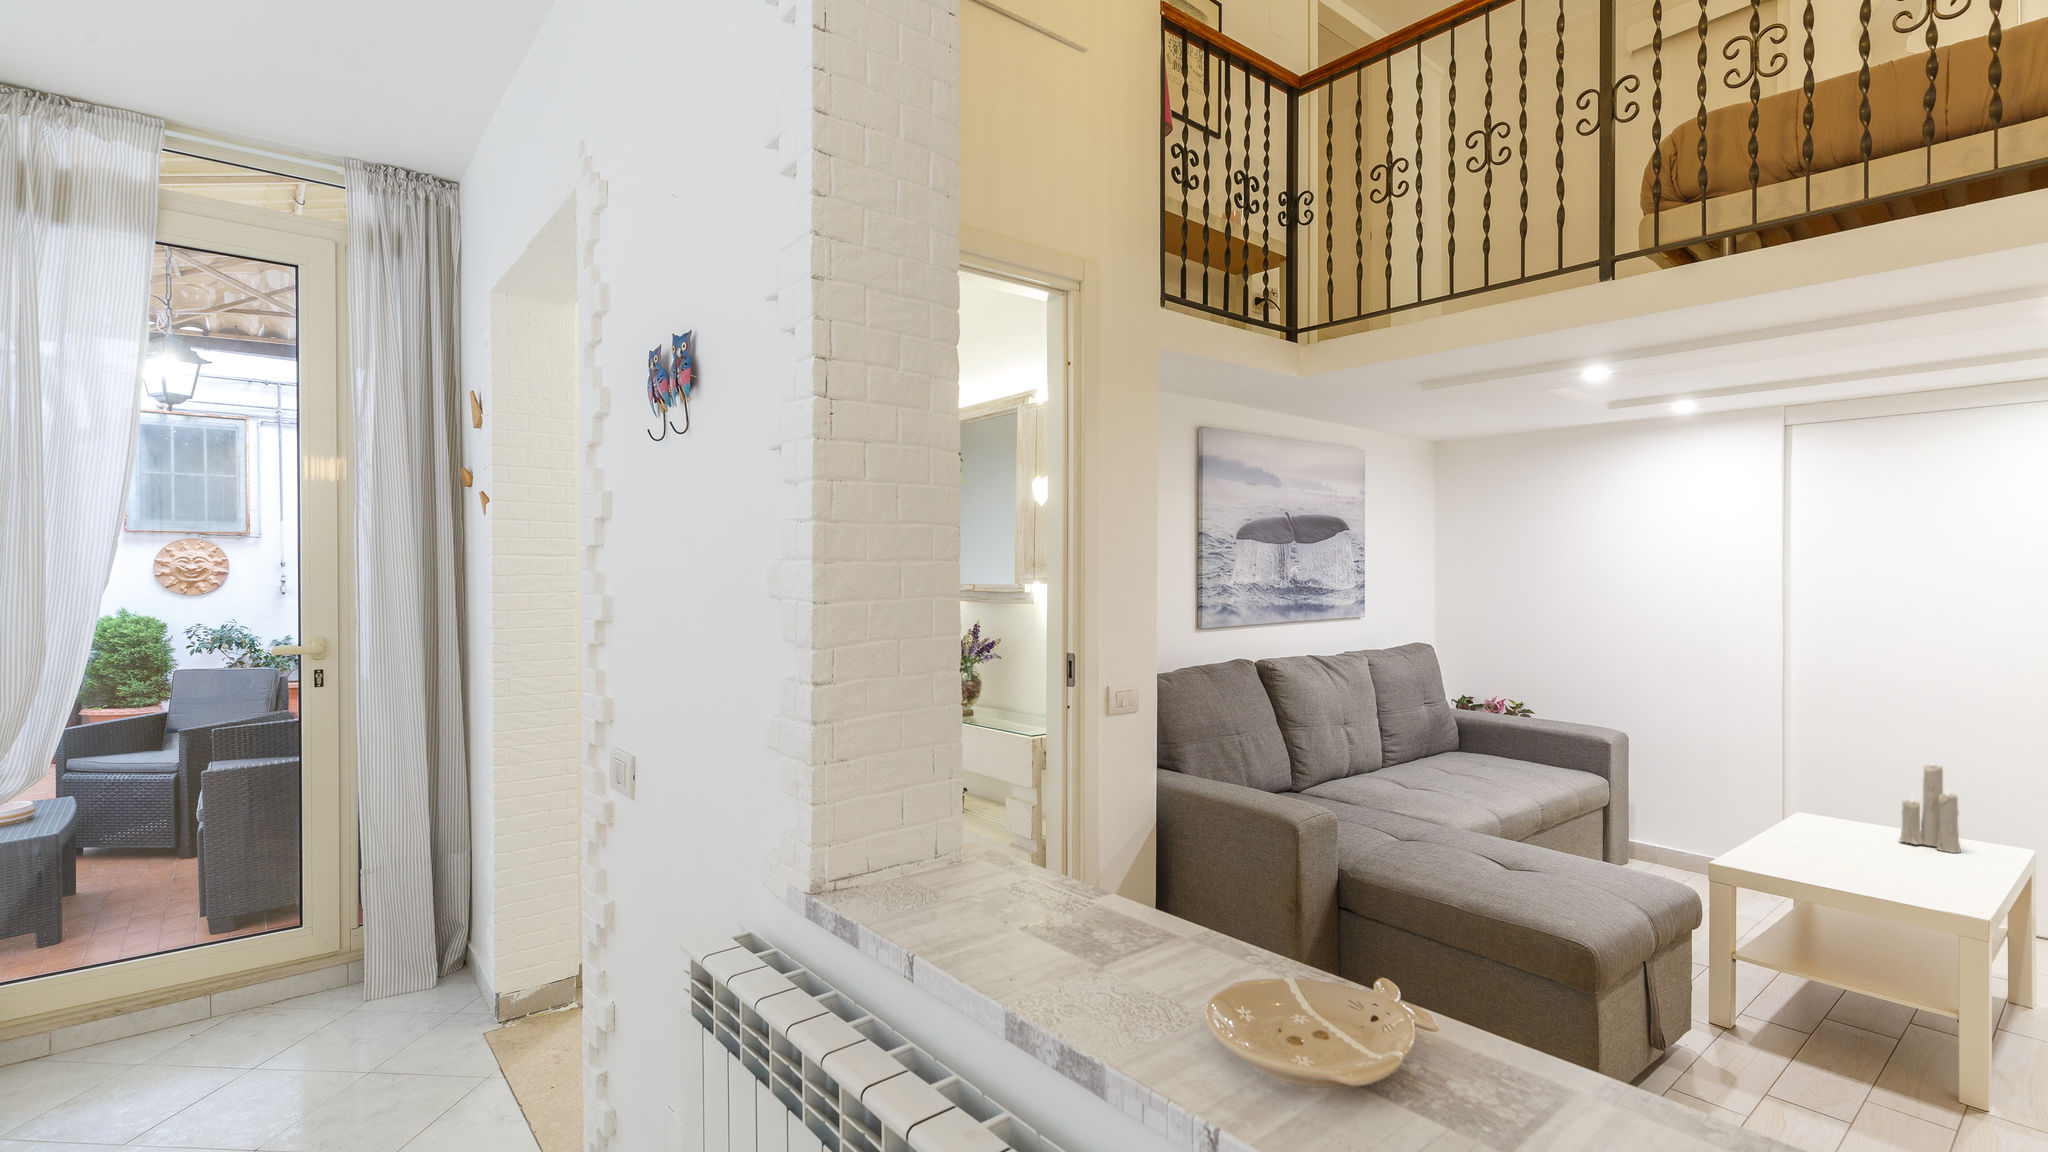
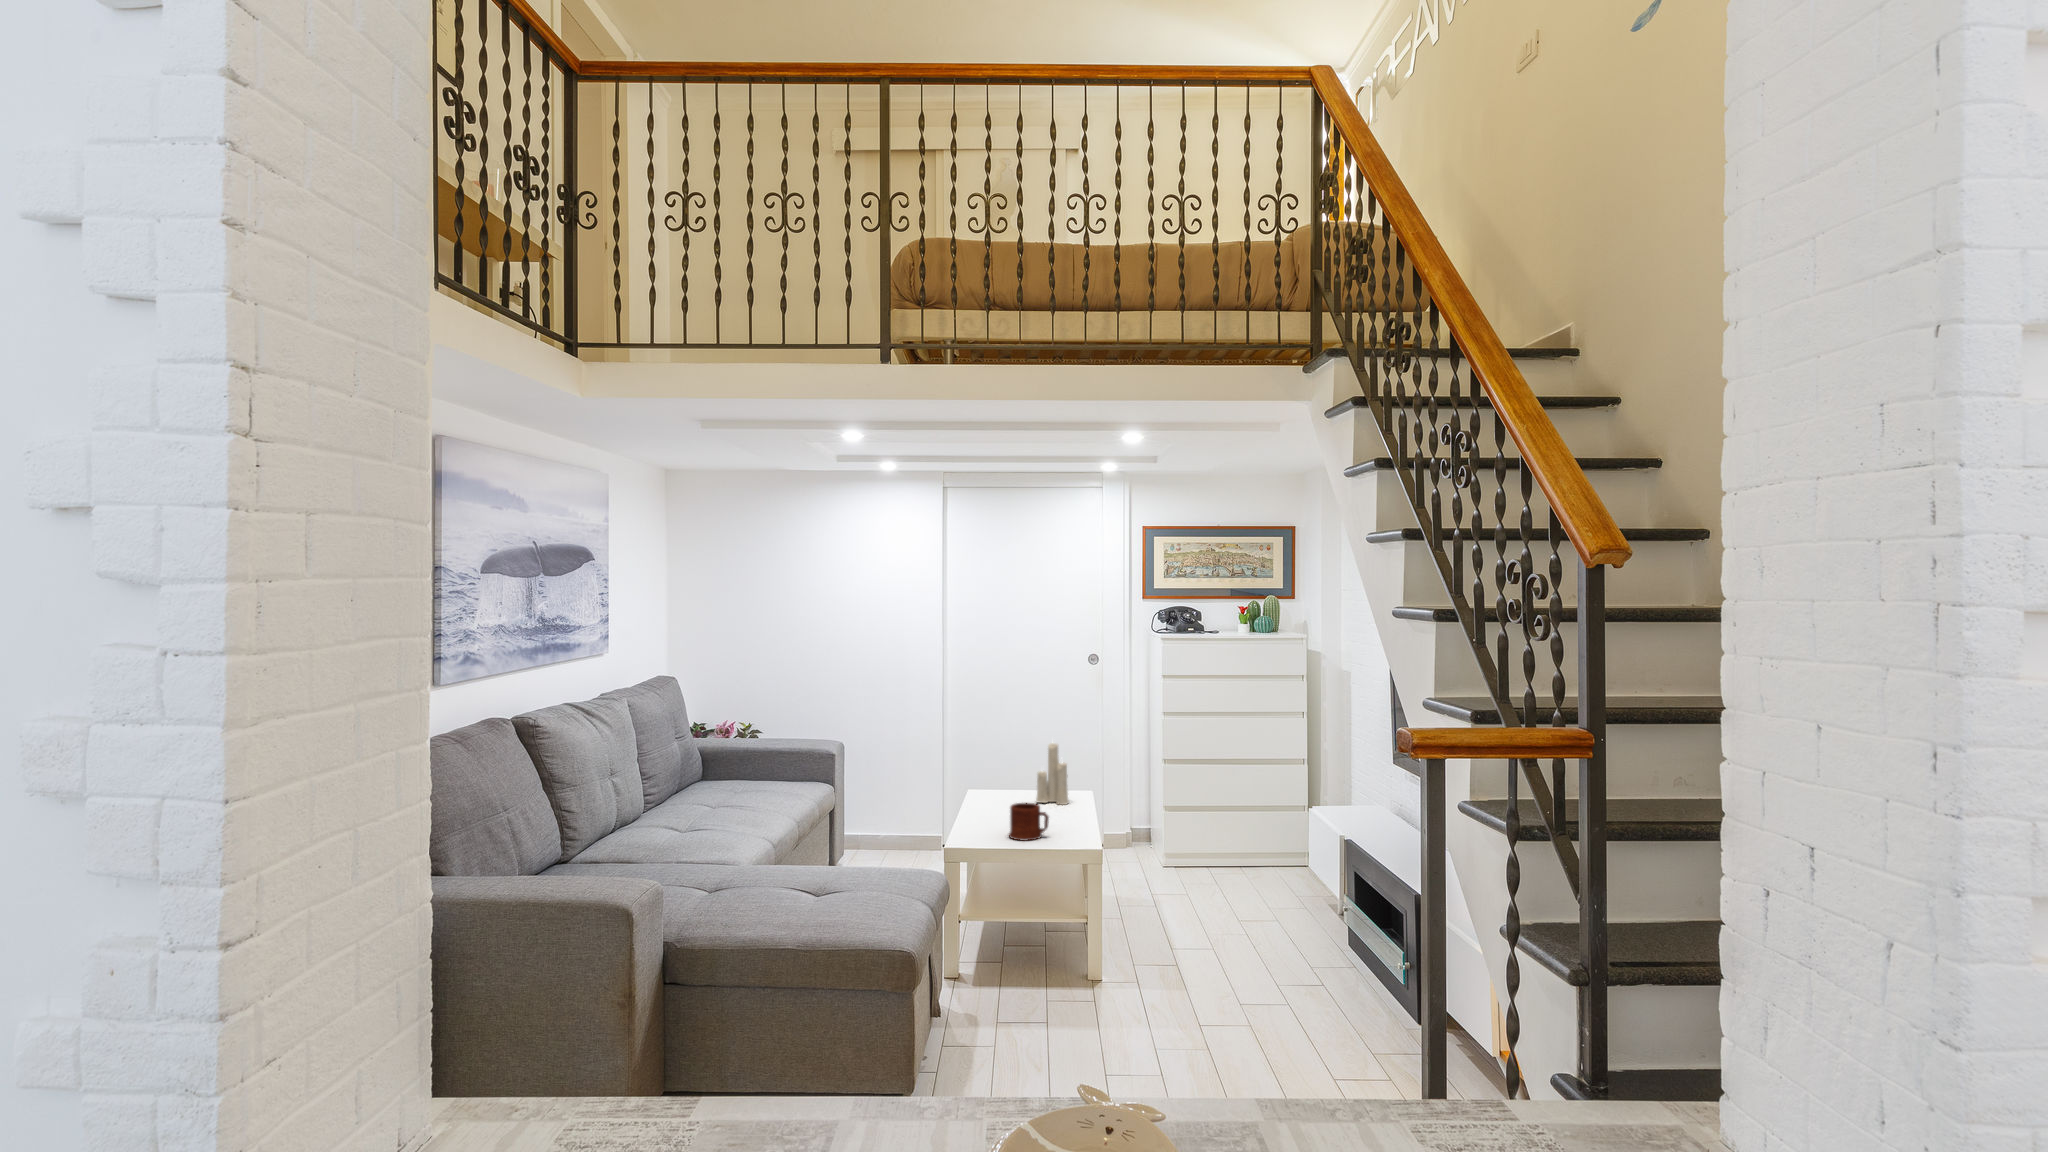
mug: none [1821,830,1891,882] -> present [1009,803,1049,841]

